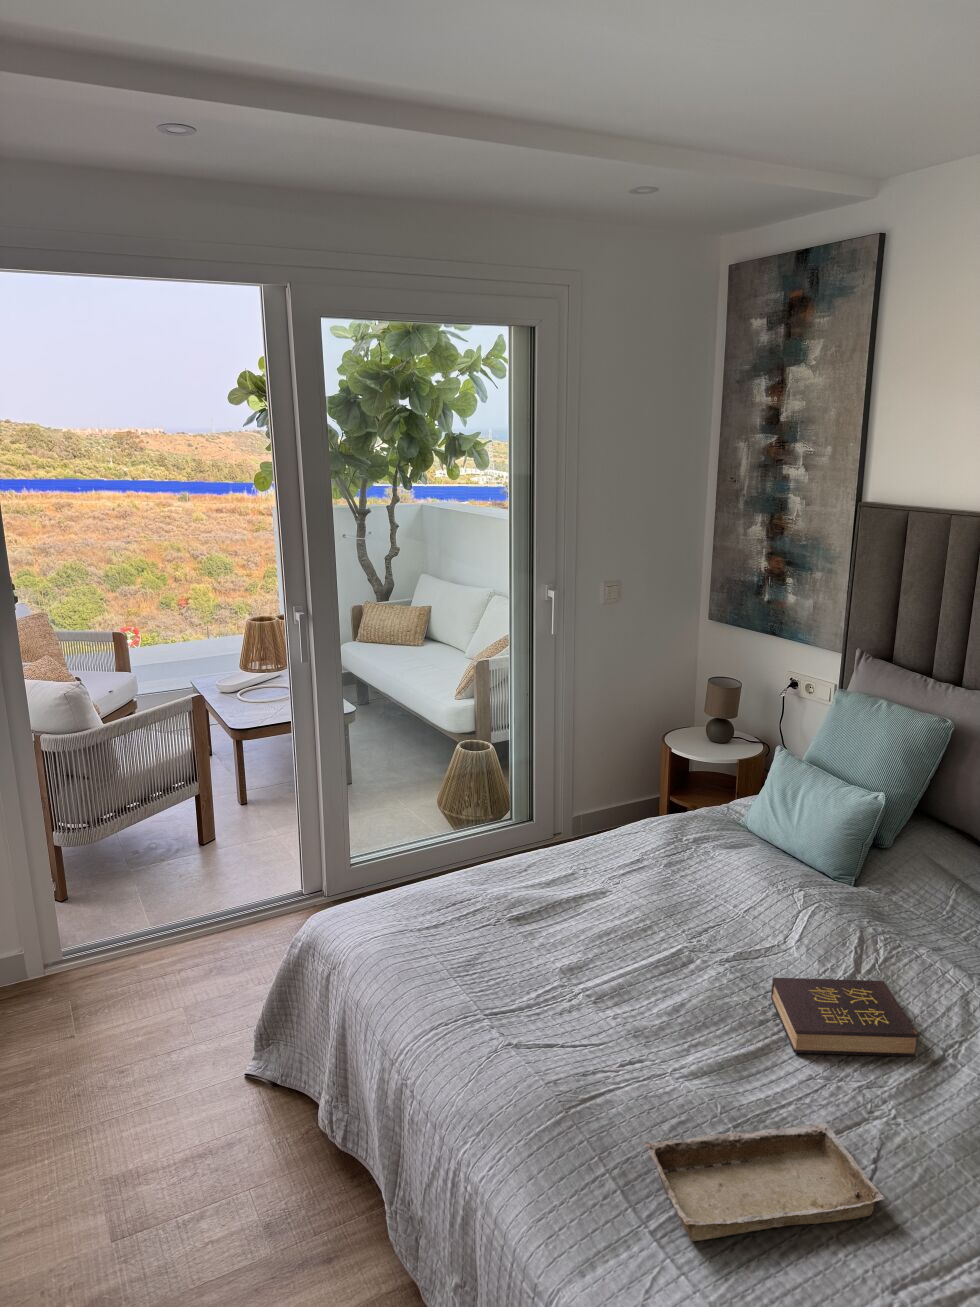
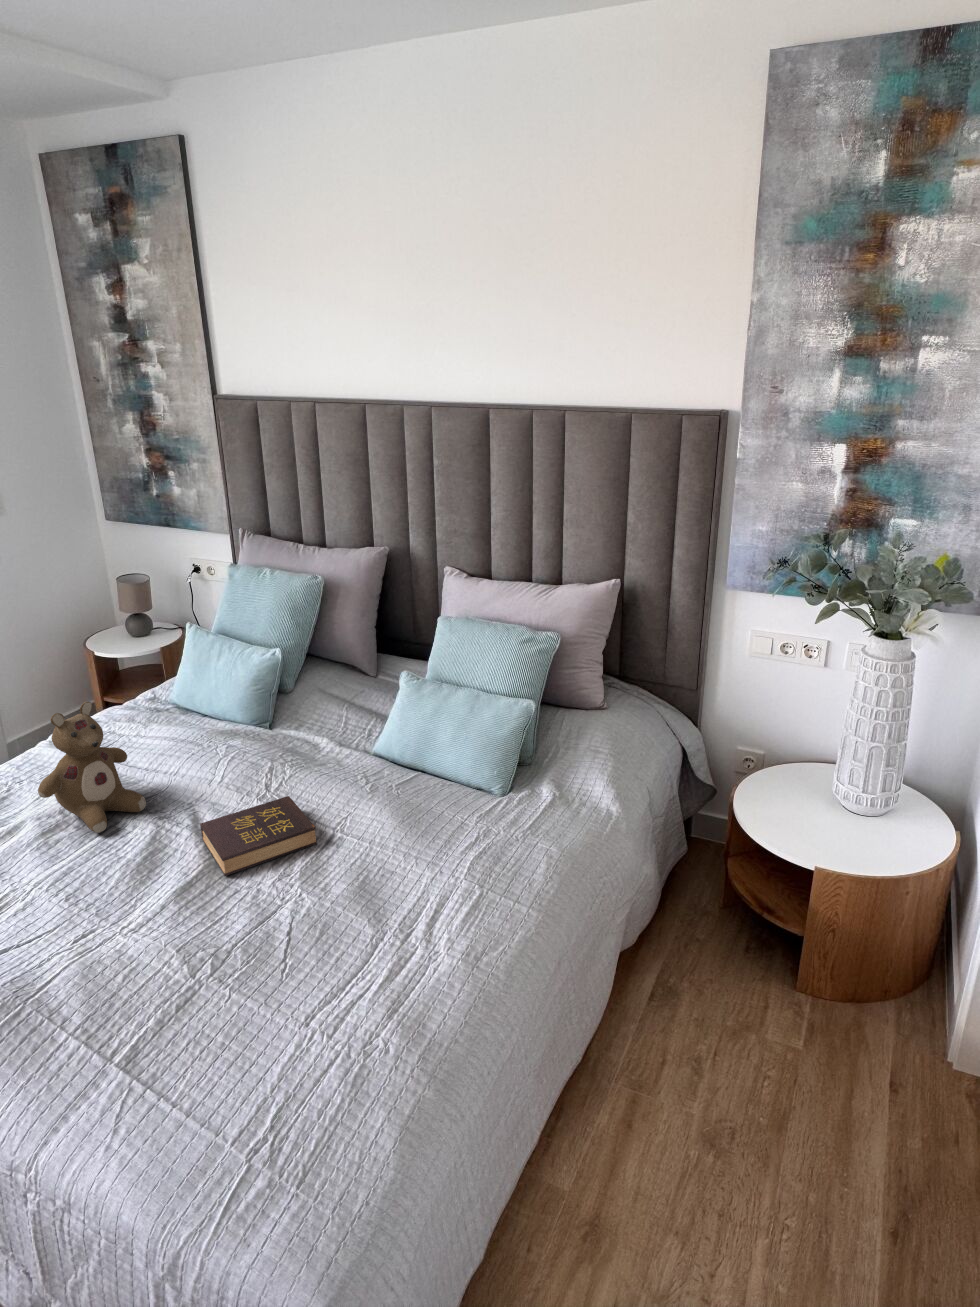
stuffed bear: none [612,804,713,948] -> present [38,702,146,833]
tray: present [645,1123,885,1241] -> none [98,919,297,1056]

